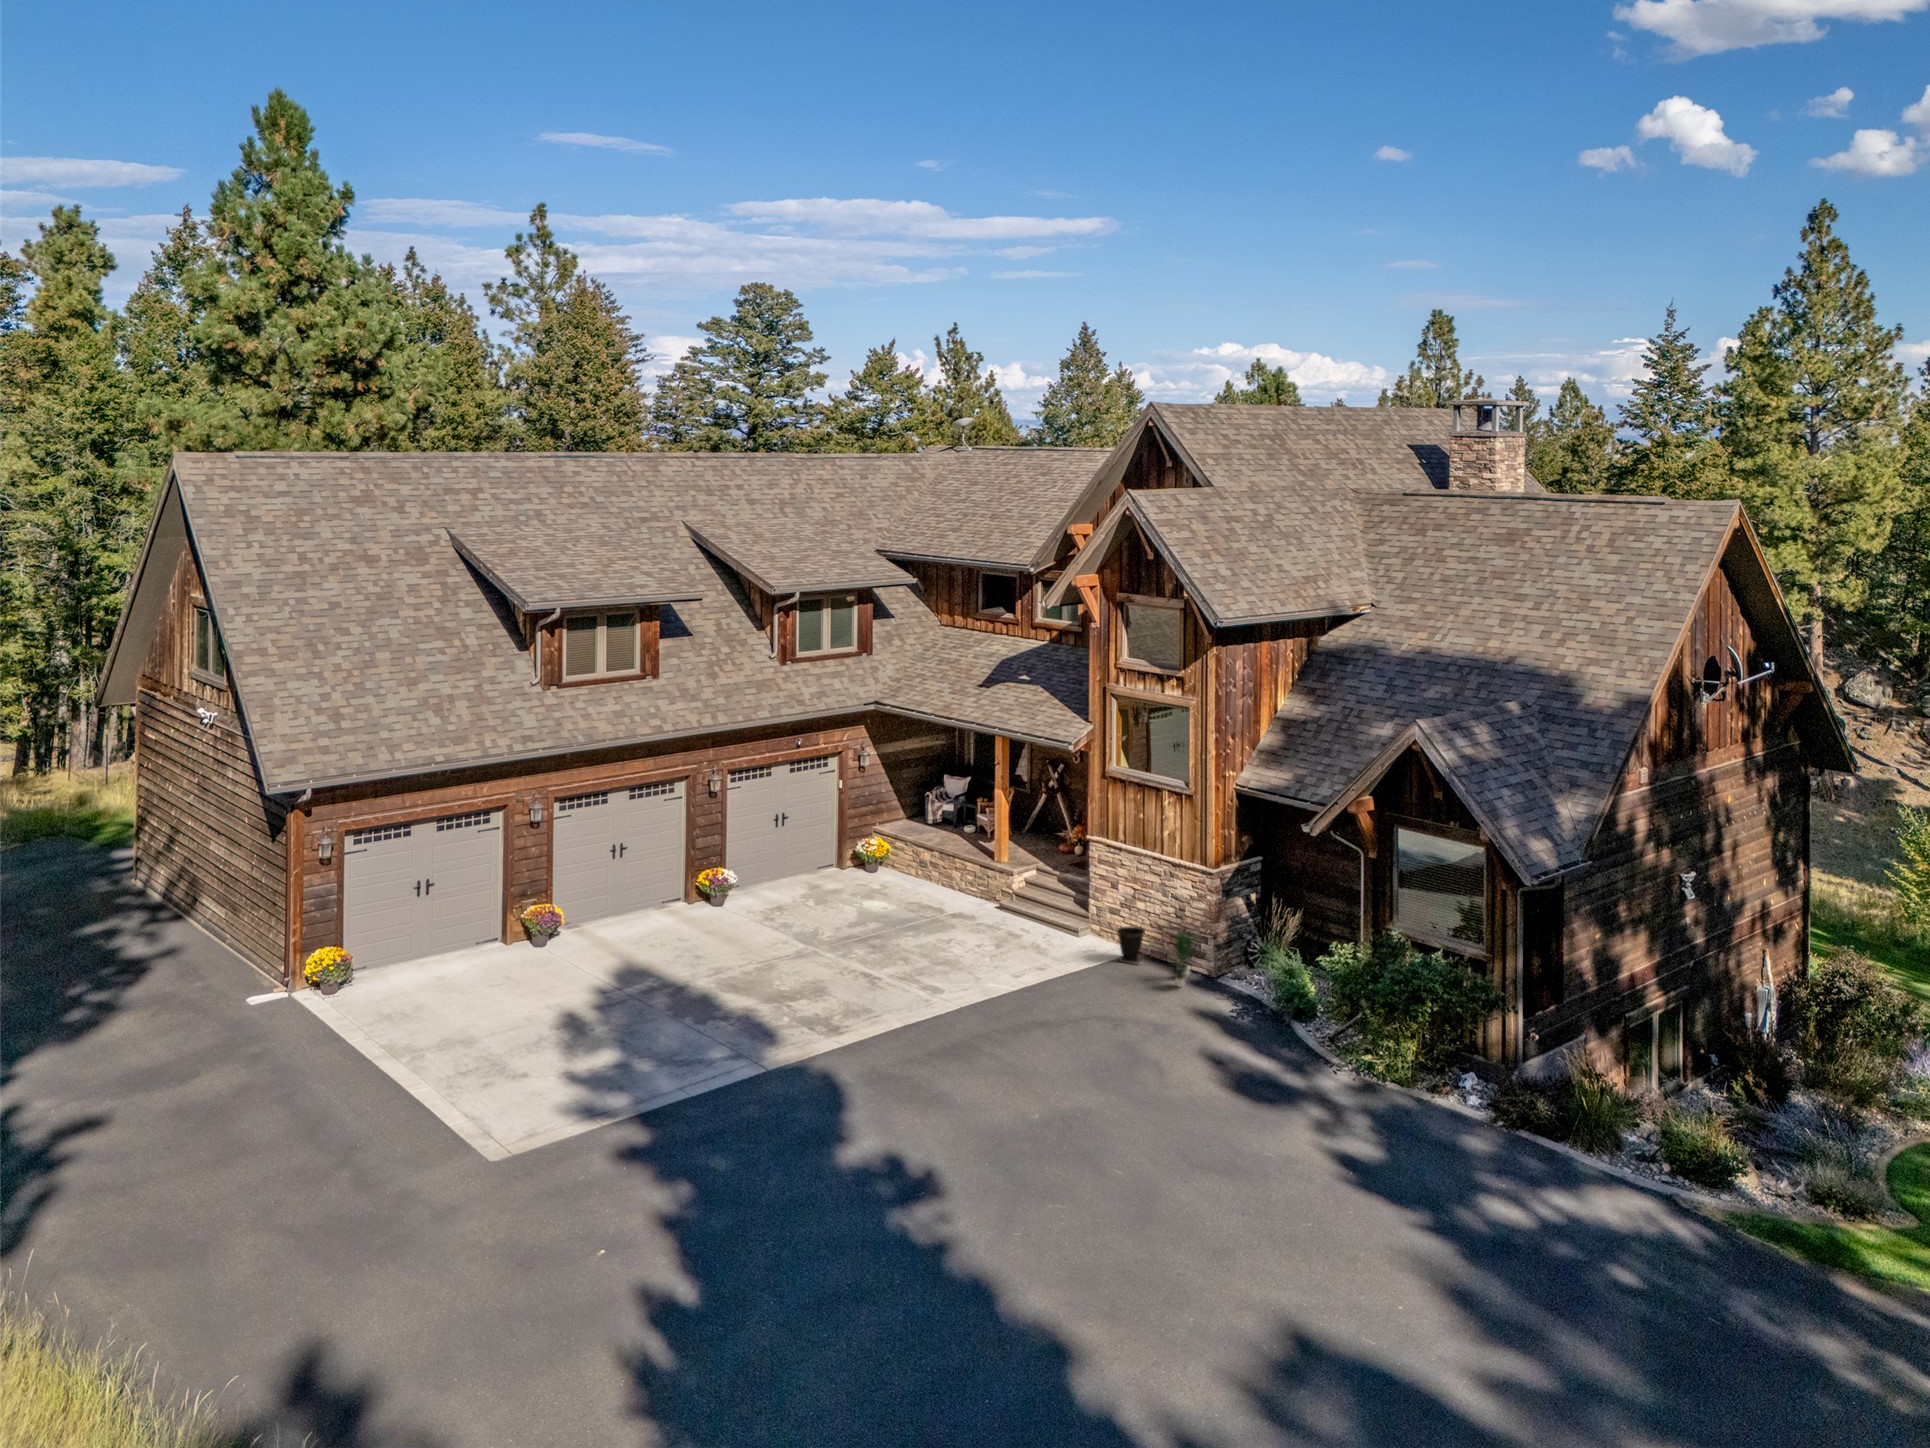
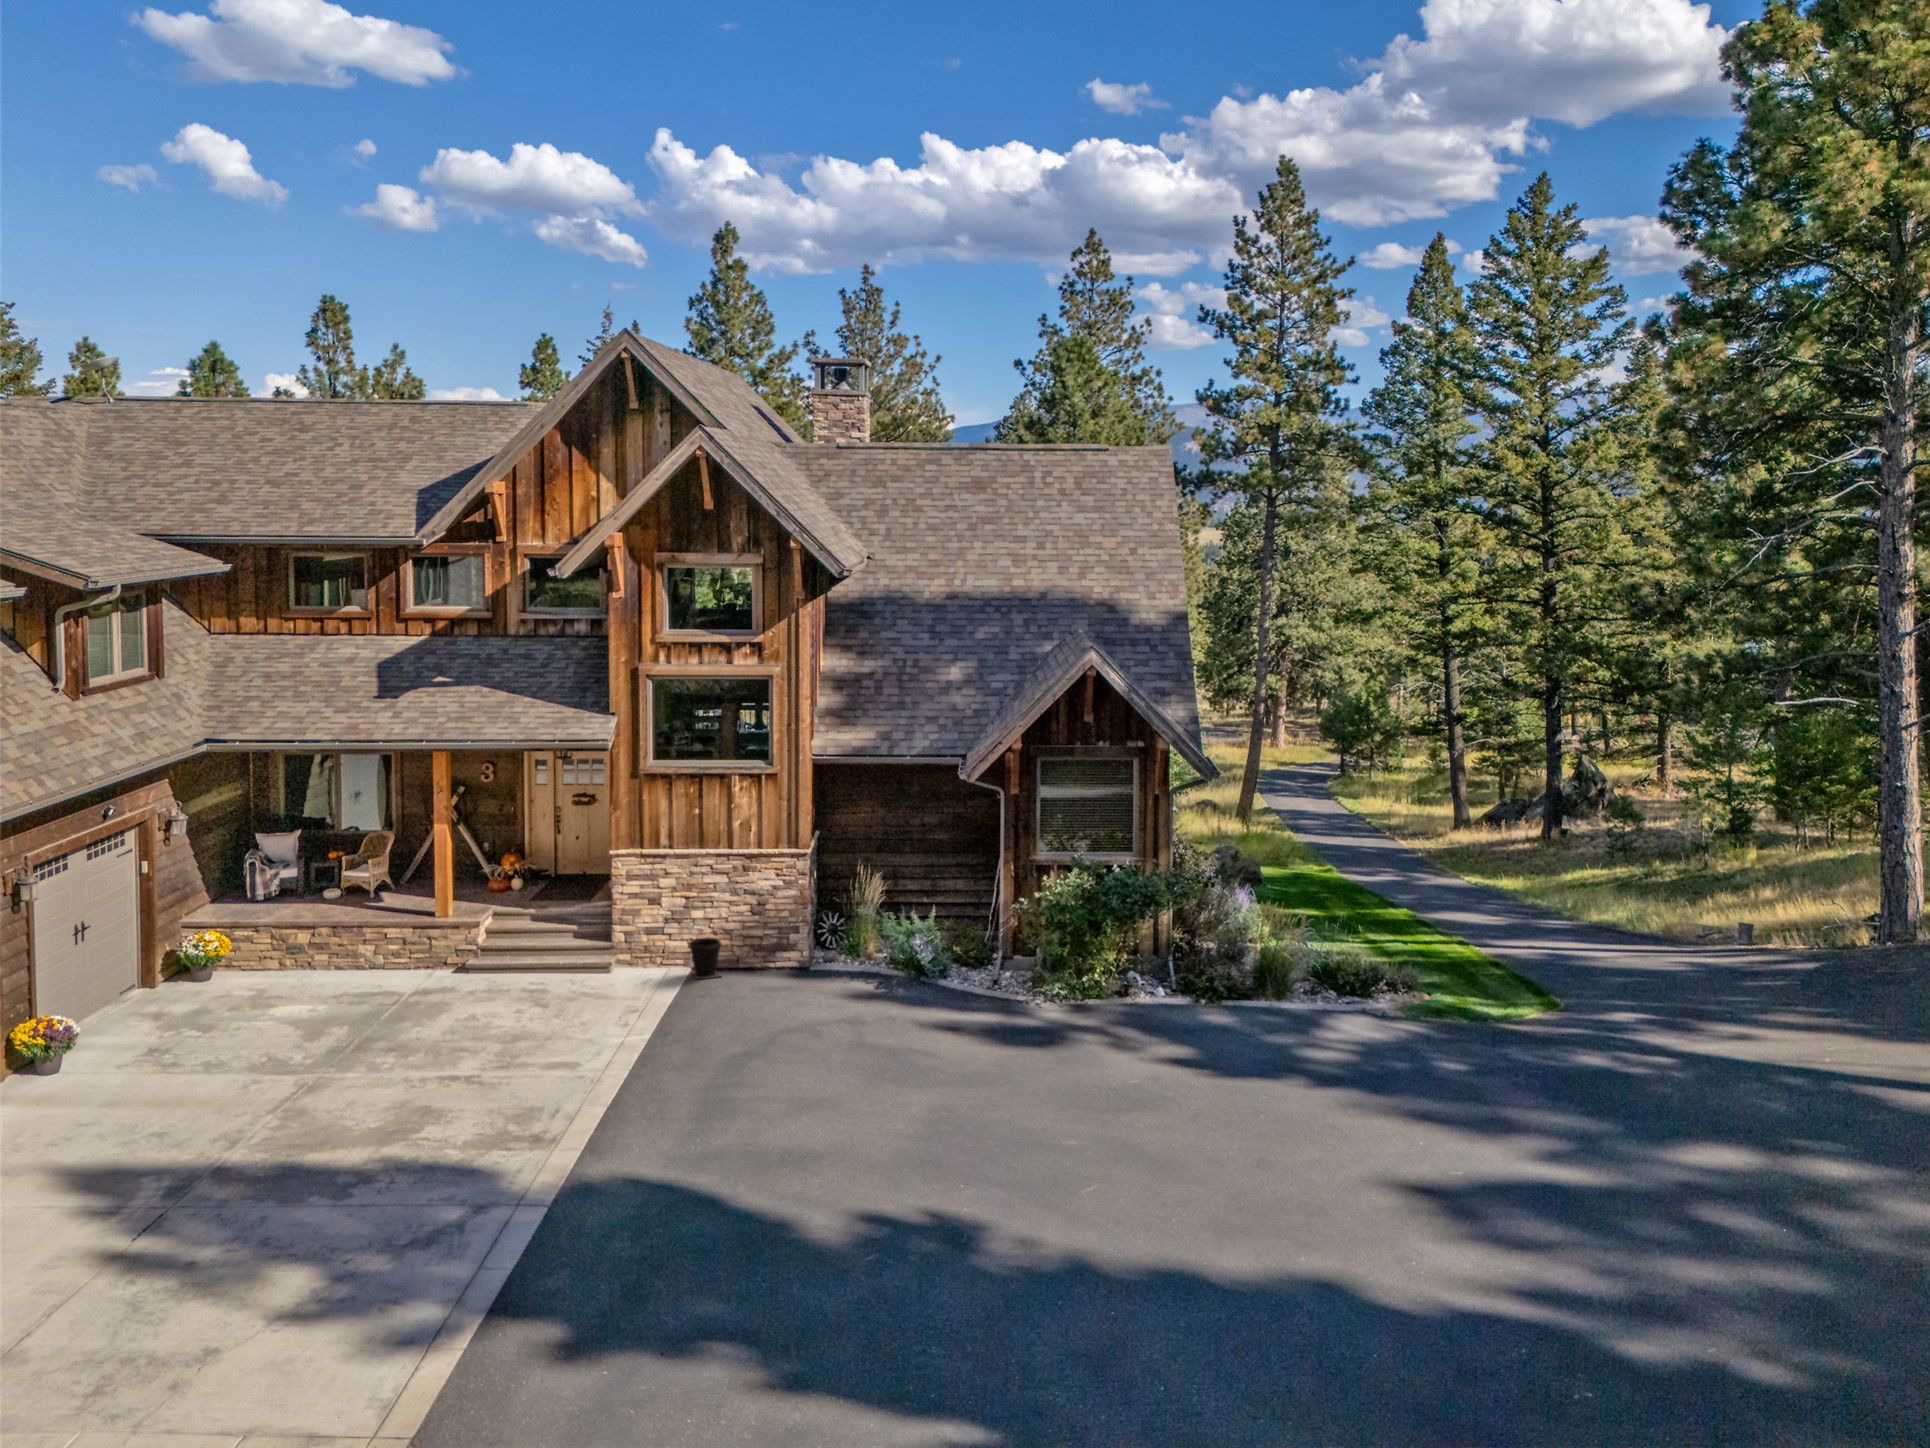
potted plant: present [1171,930,1194,987] -> none [769,919,805,982]

